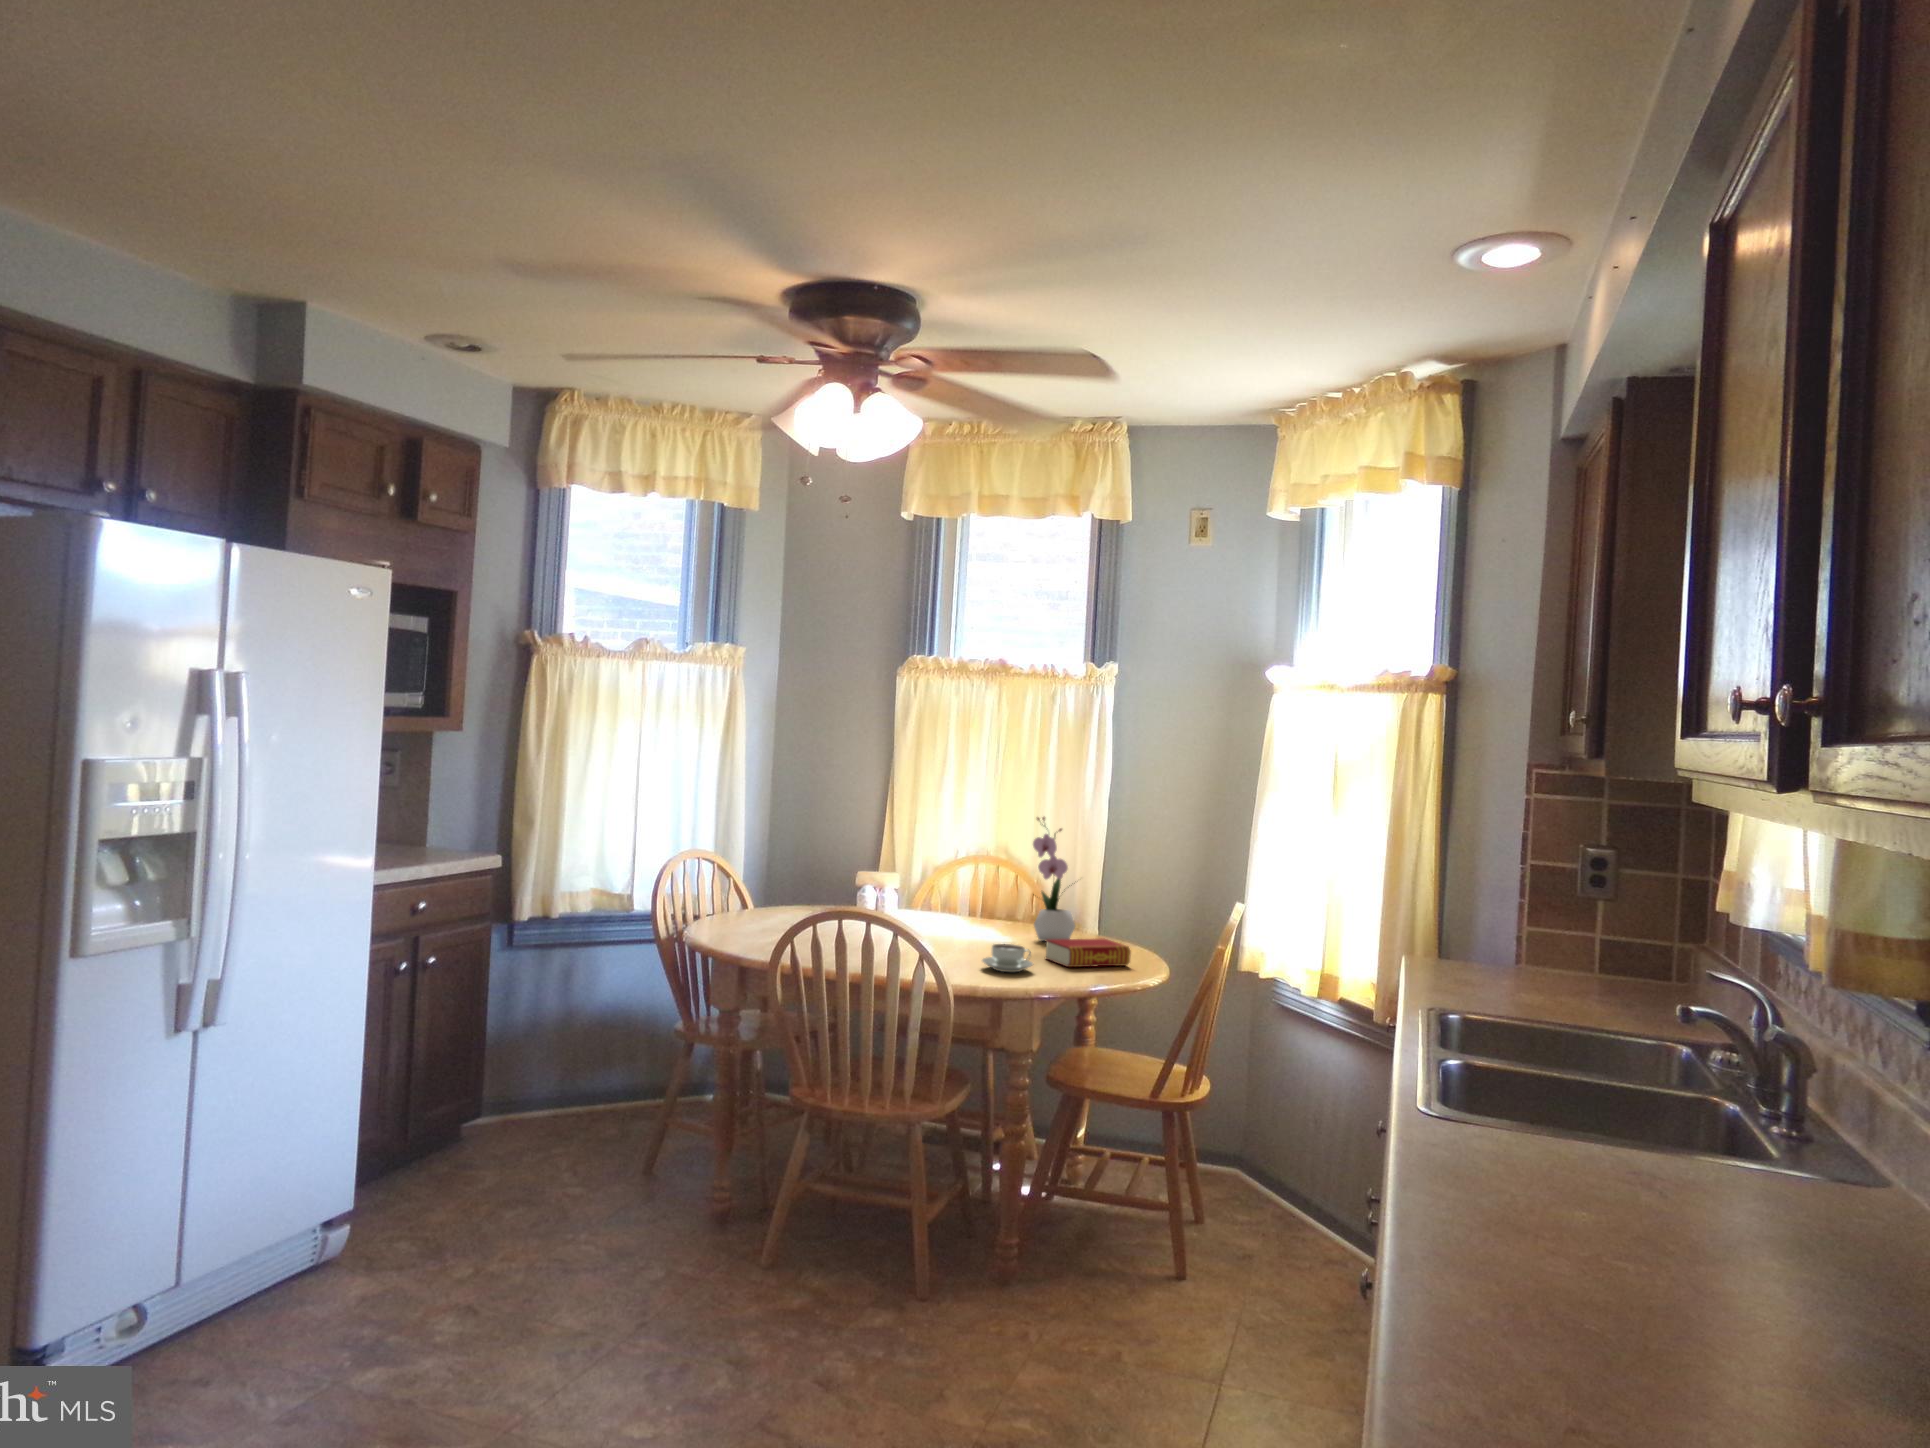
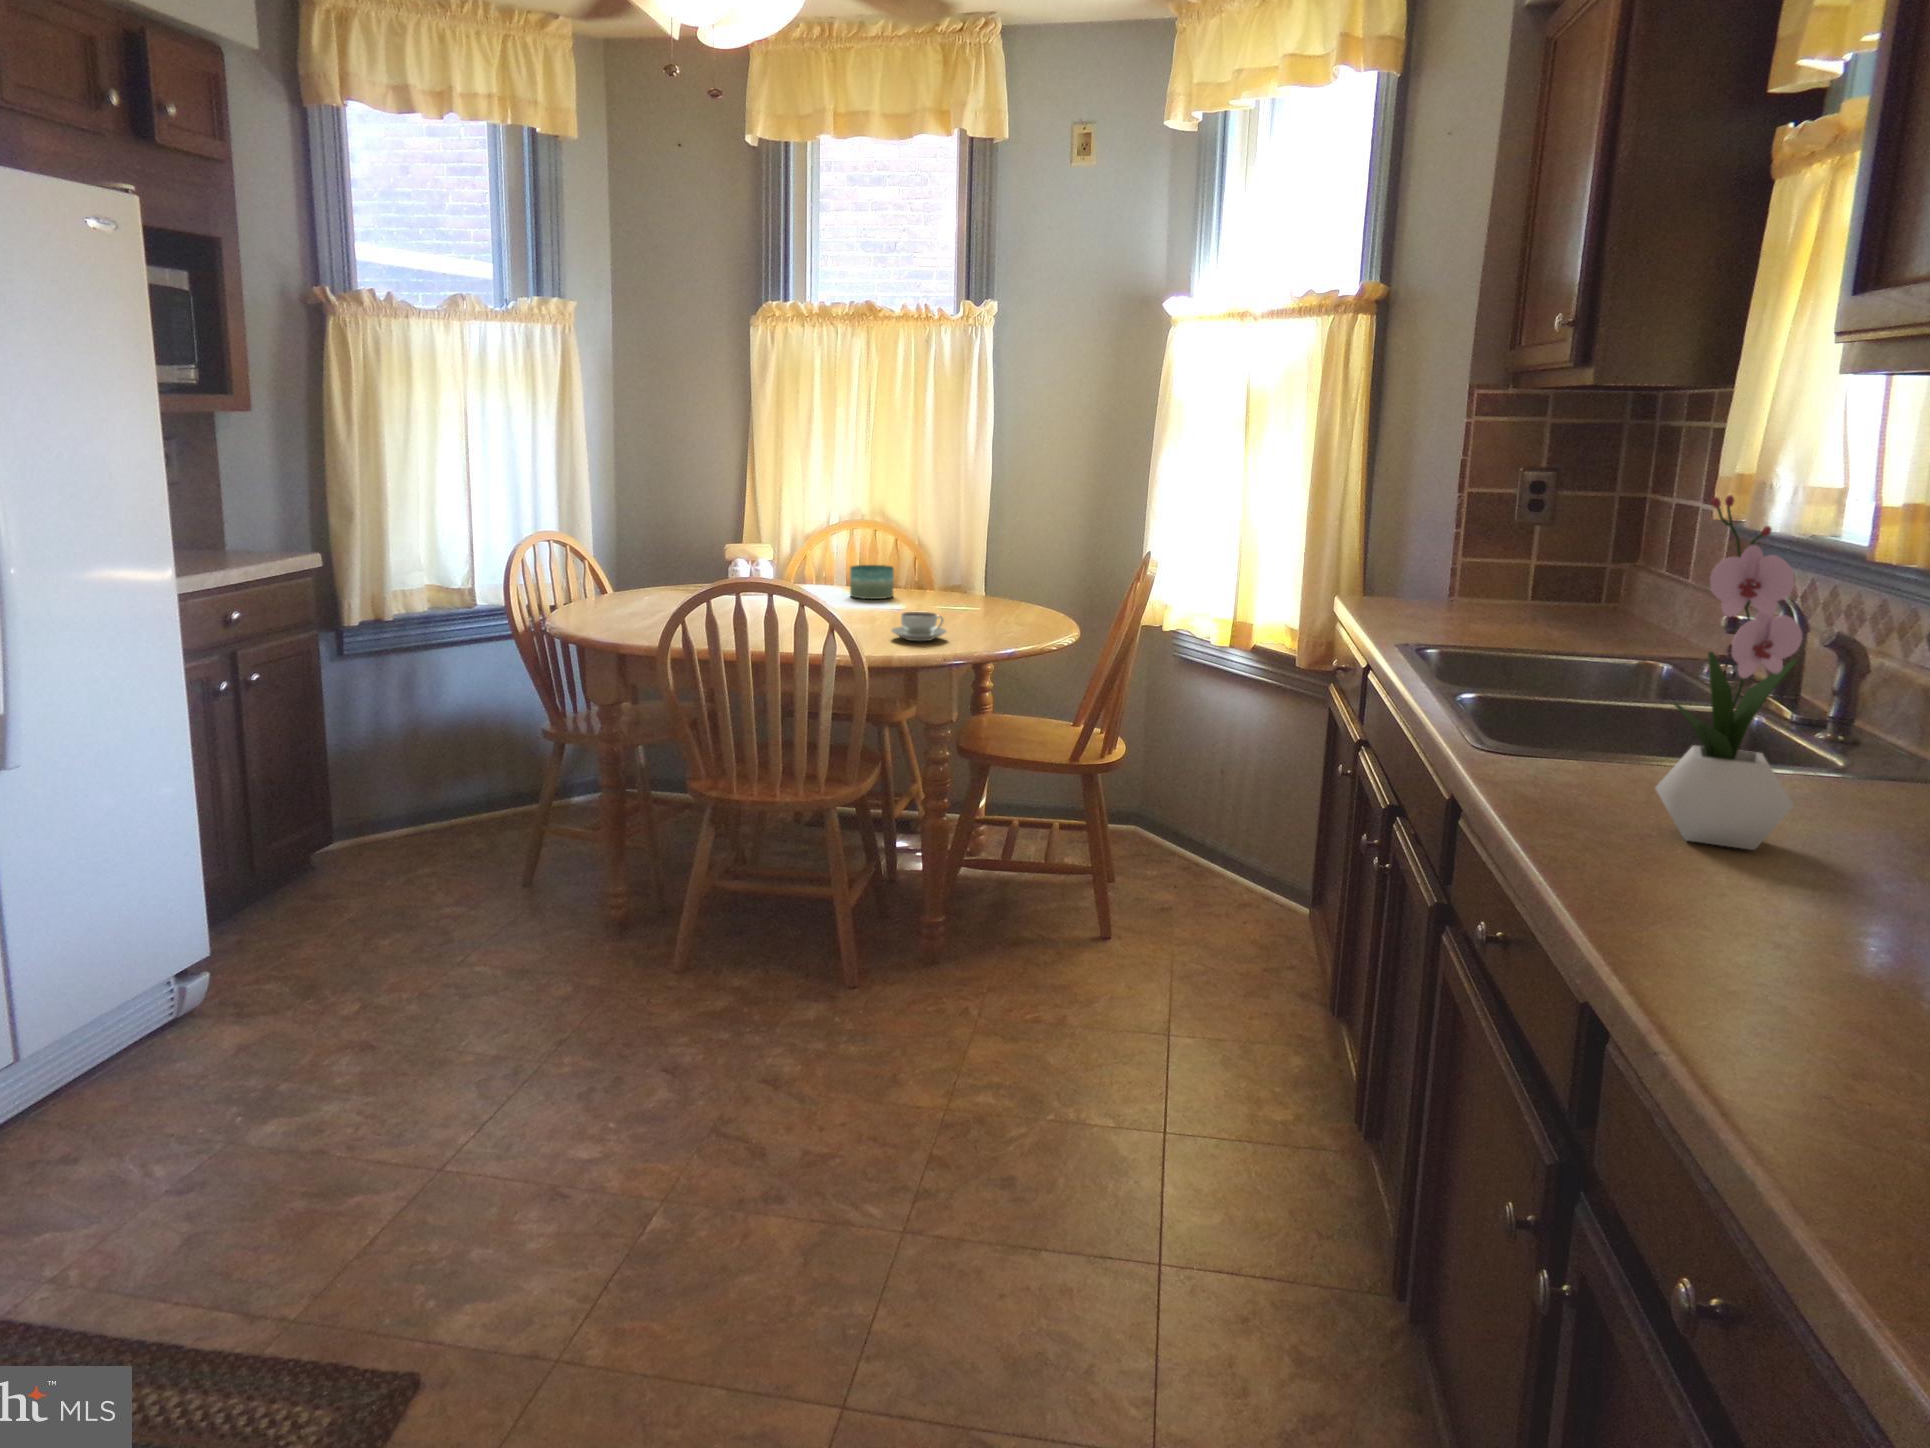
flower arrangement: present [1033,817,1075,941] -> present [1656,495,1803,850]
candle: none [963,895,1005,928] -> present [850,565,894,599]
book: present [1046,939,1131,967] -> none [952,600,1043,632]

